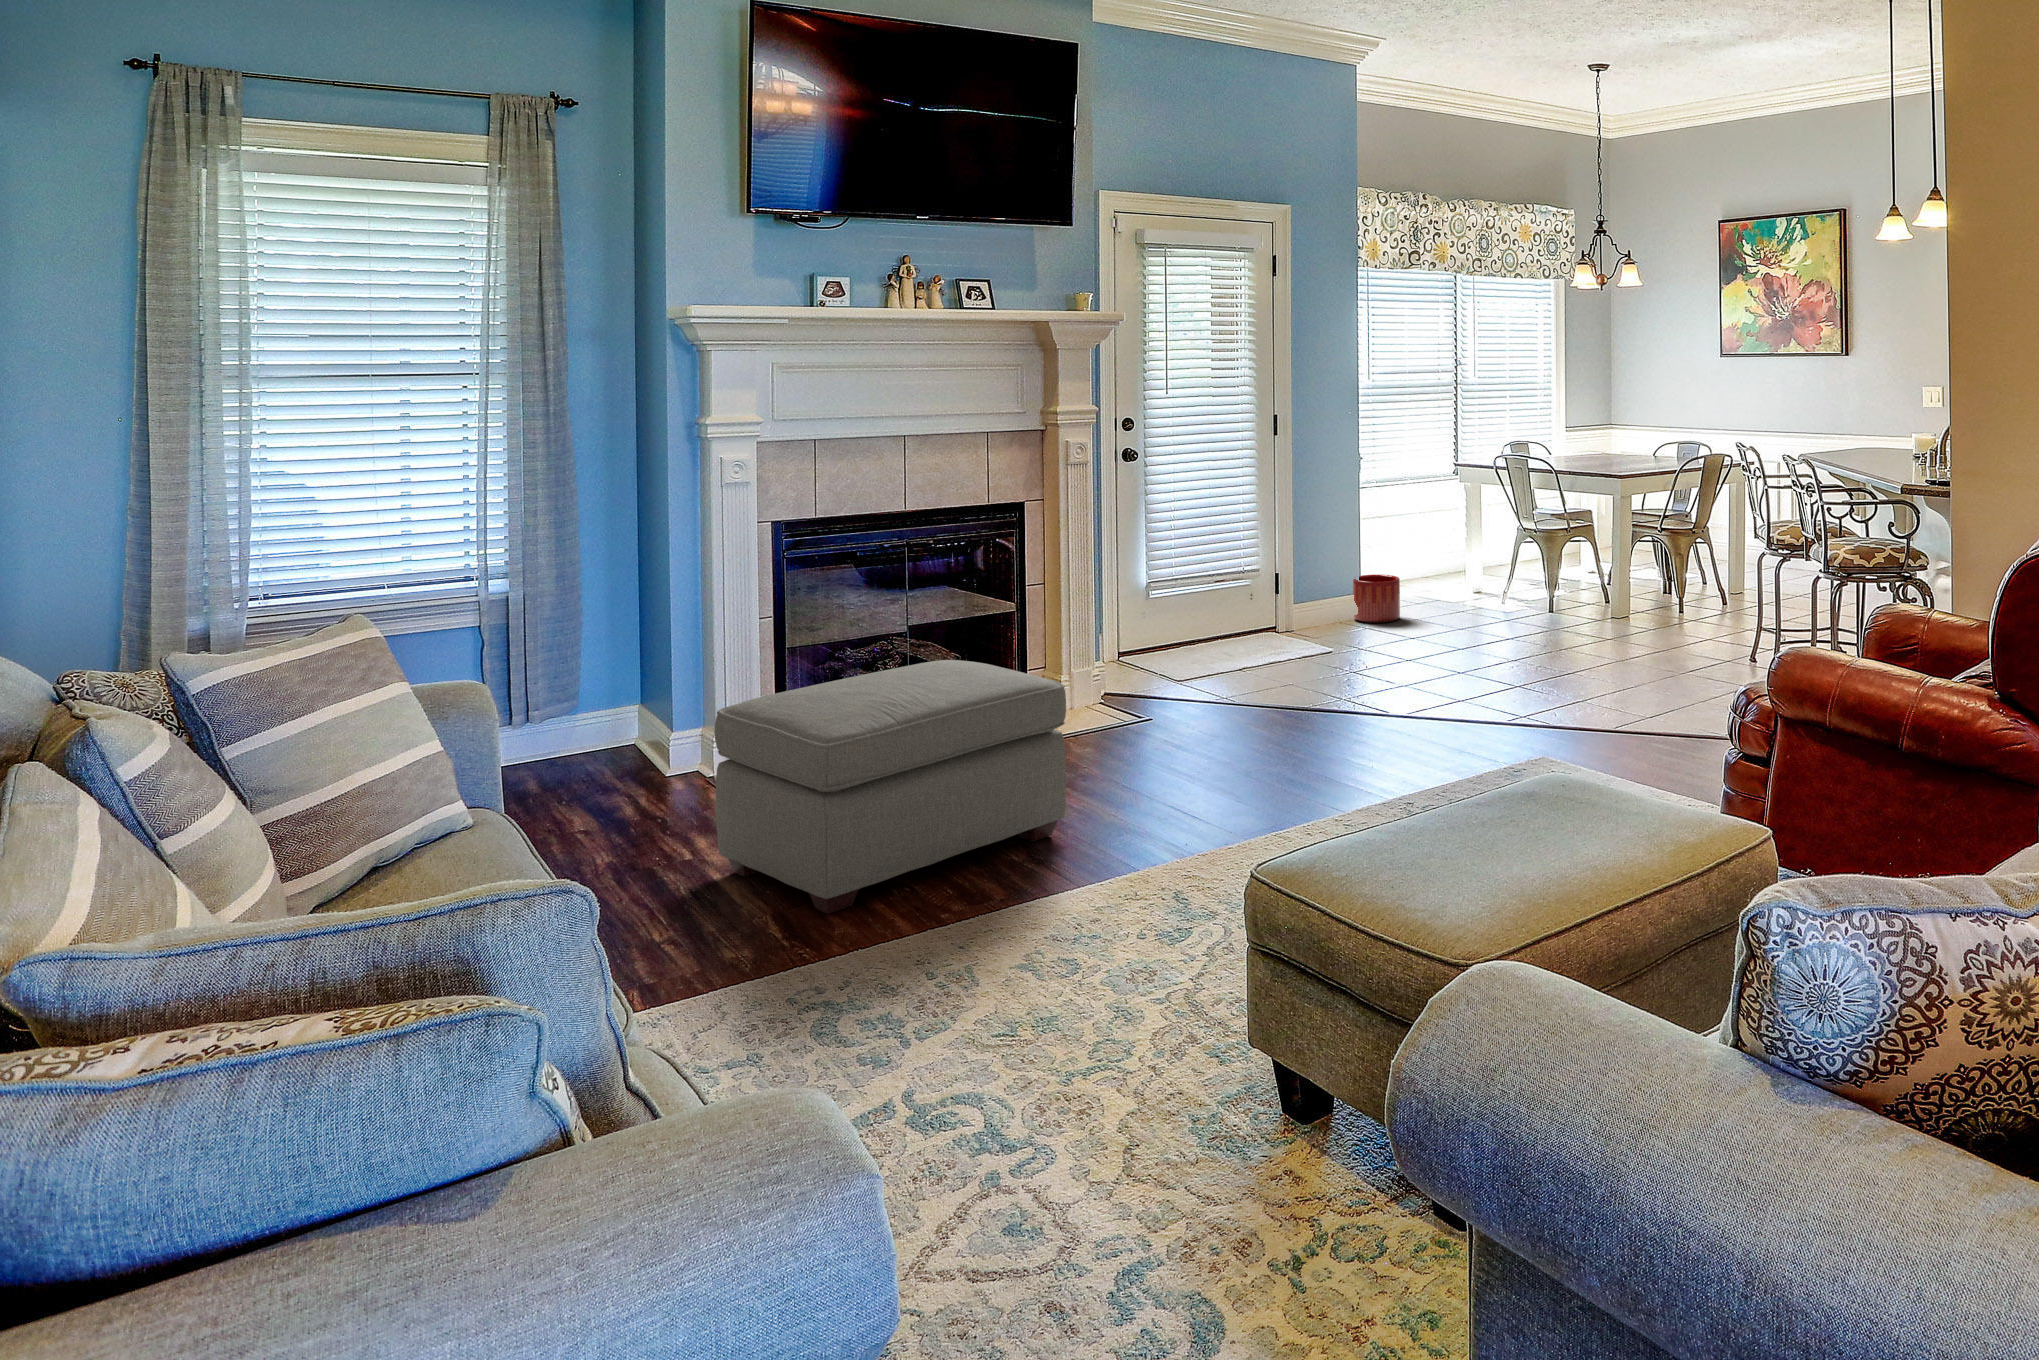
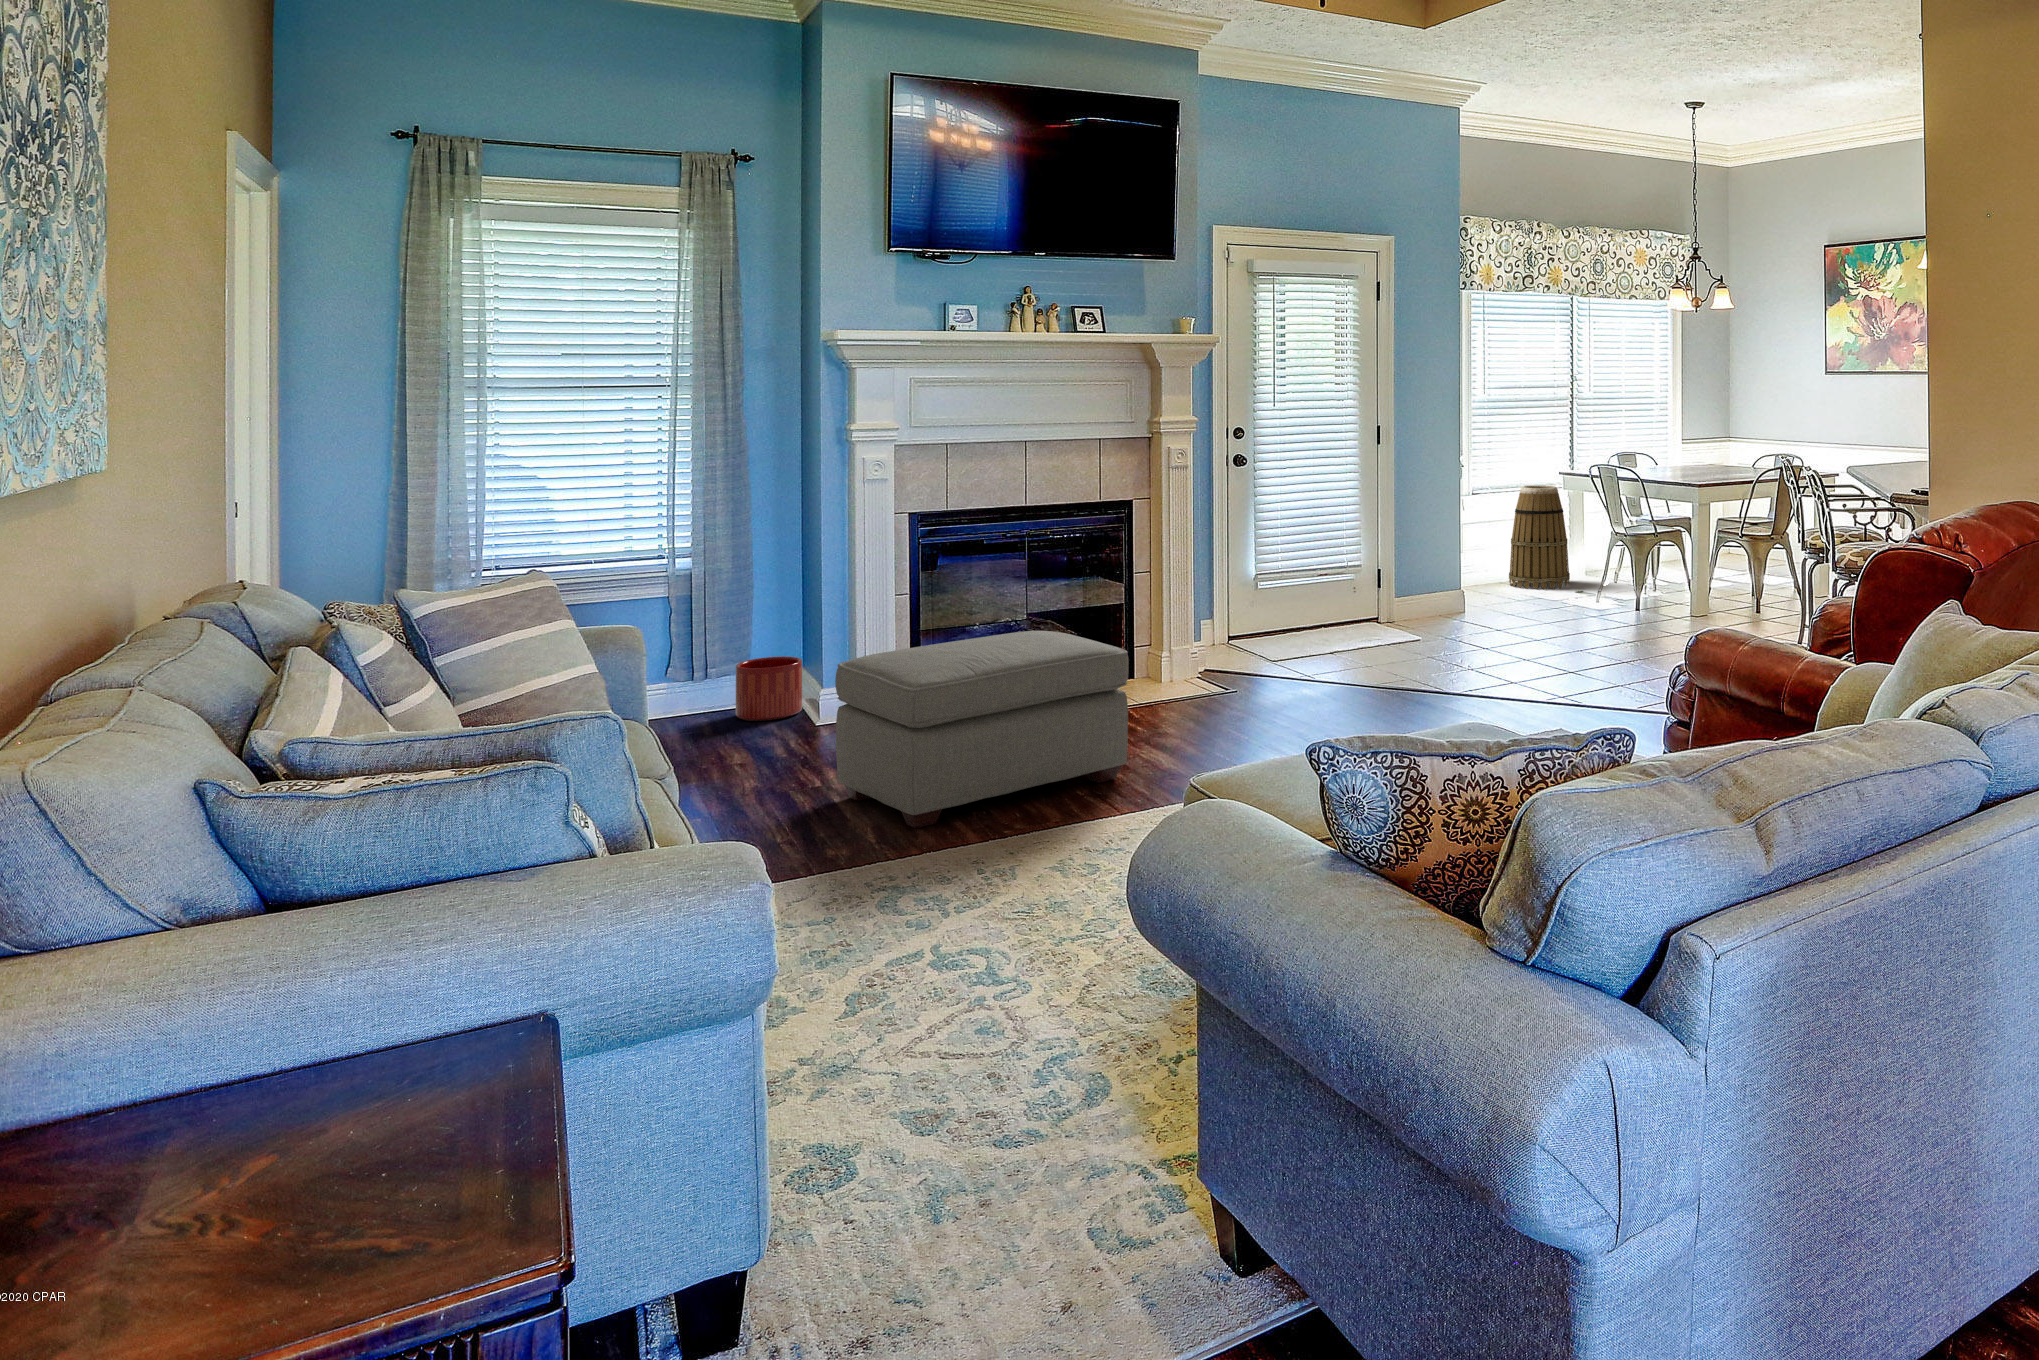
basket: none [1390,474,1455,585] -> present [1509,486,1570,589]
planter: present [1353,575,1400,623] -> present [736,656,802,721]

